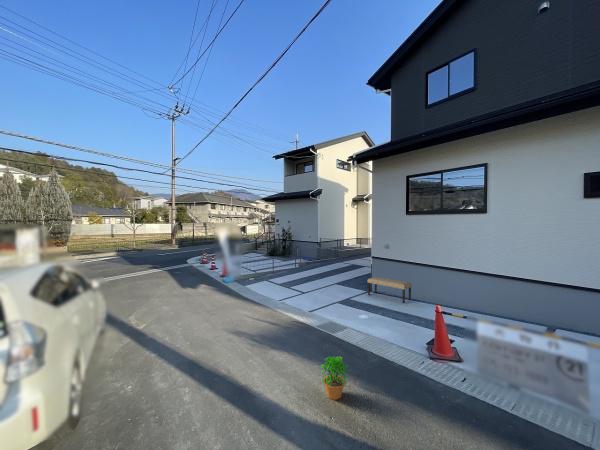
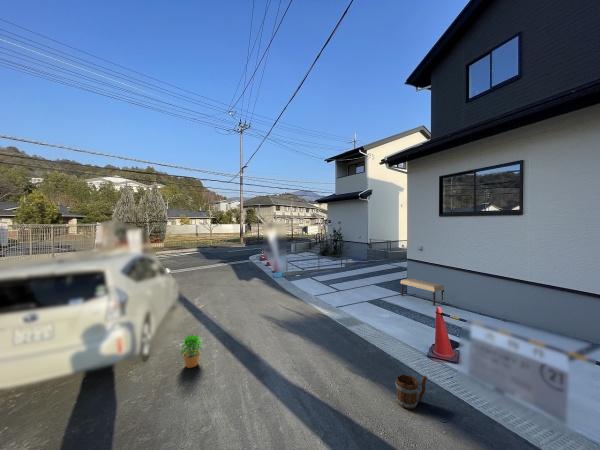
potted plant: present [321,356,347,400] -> present [181,335,202,368]
bucket: none [433,390,466,434] -> present [395,375,427,409]

